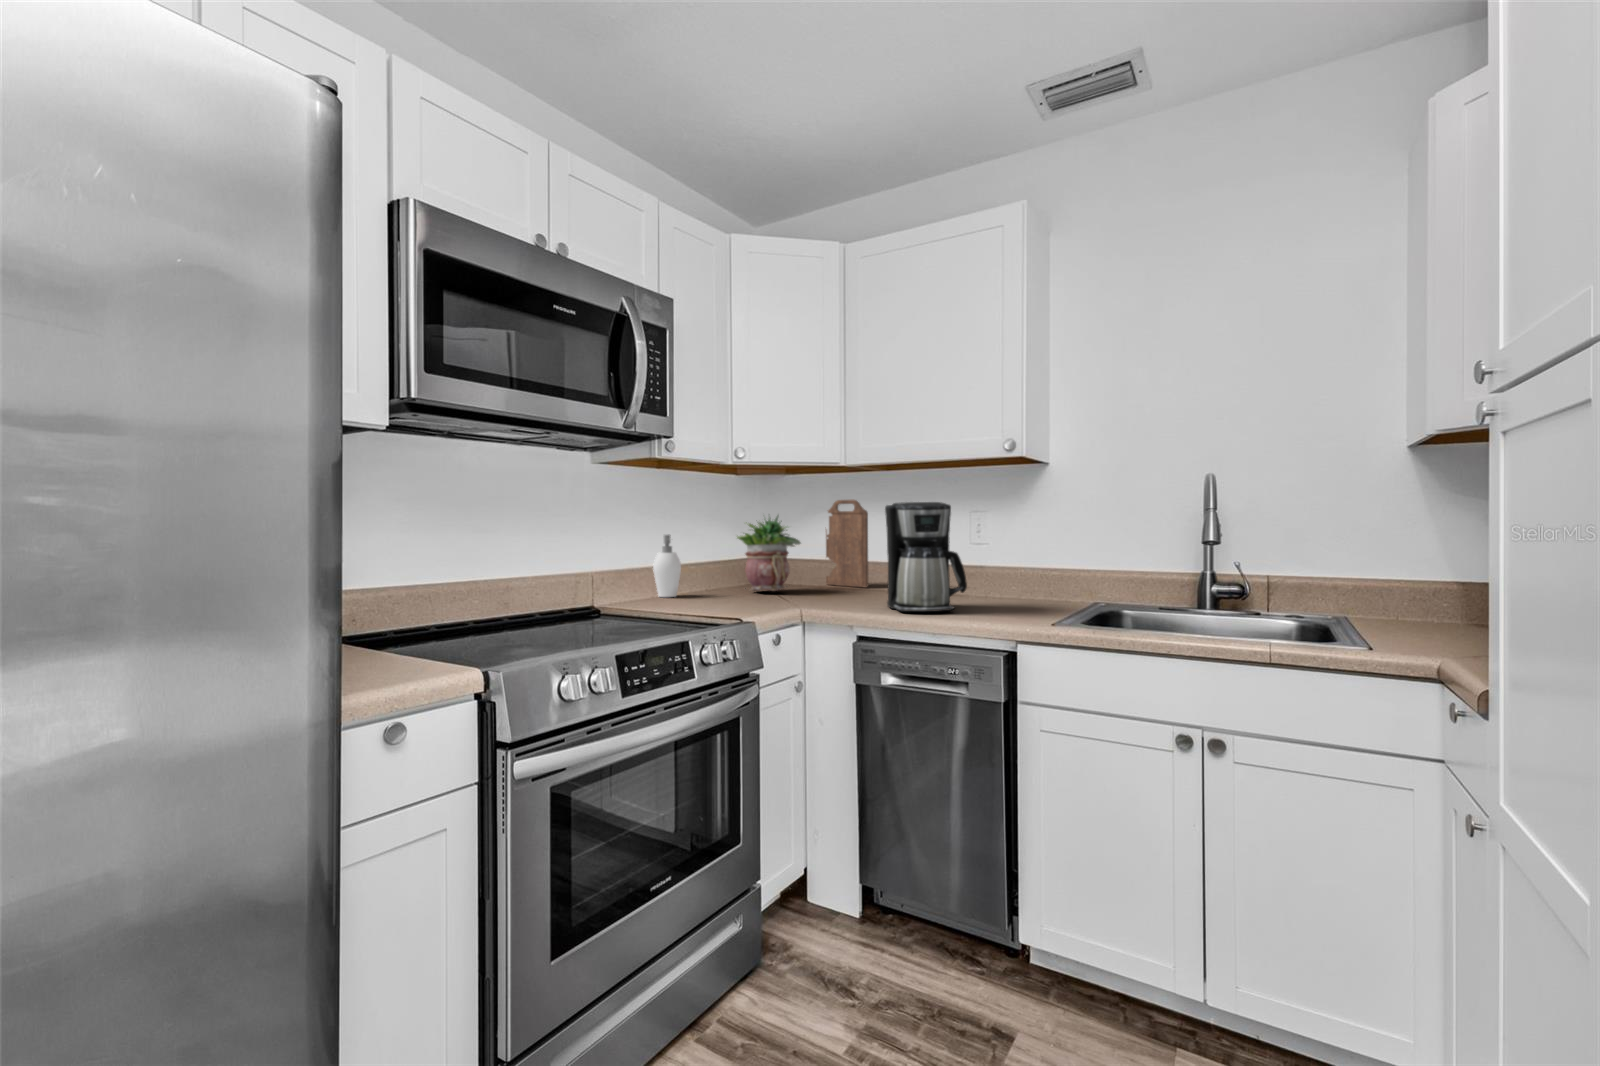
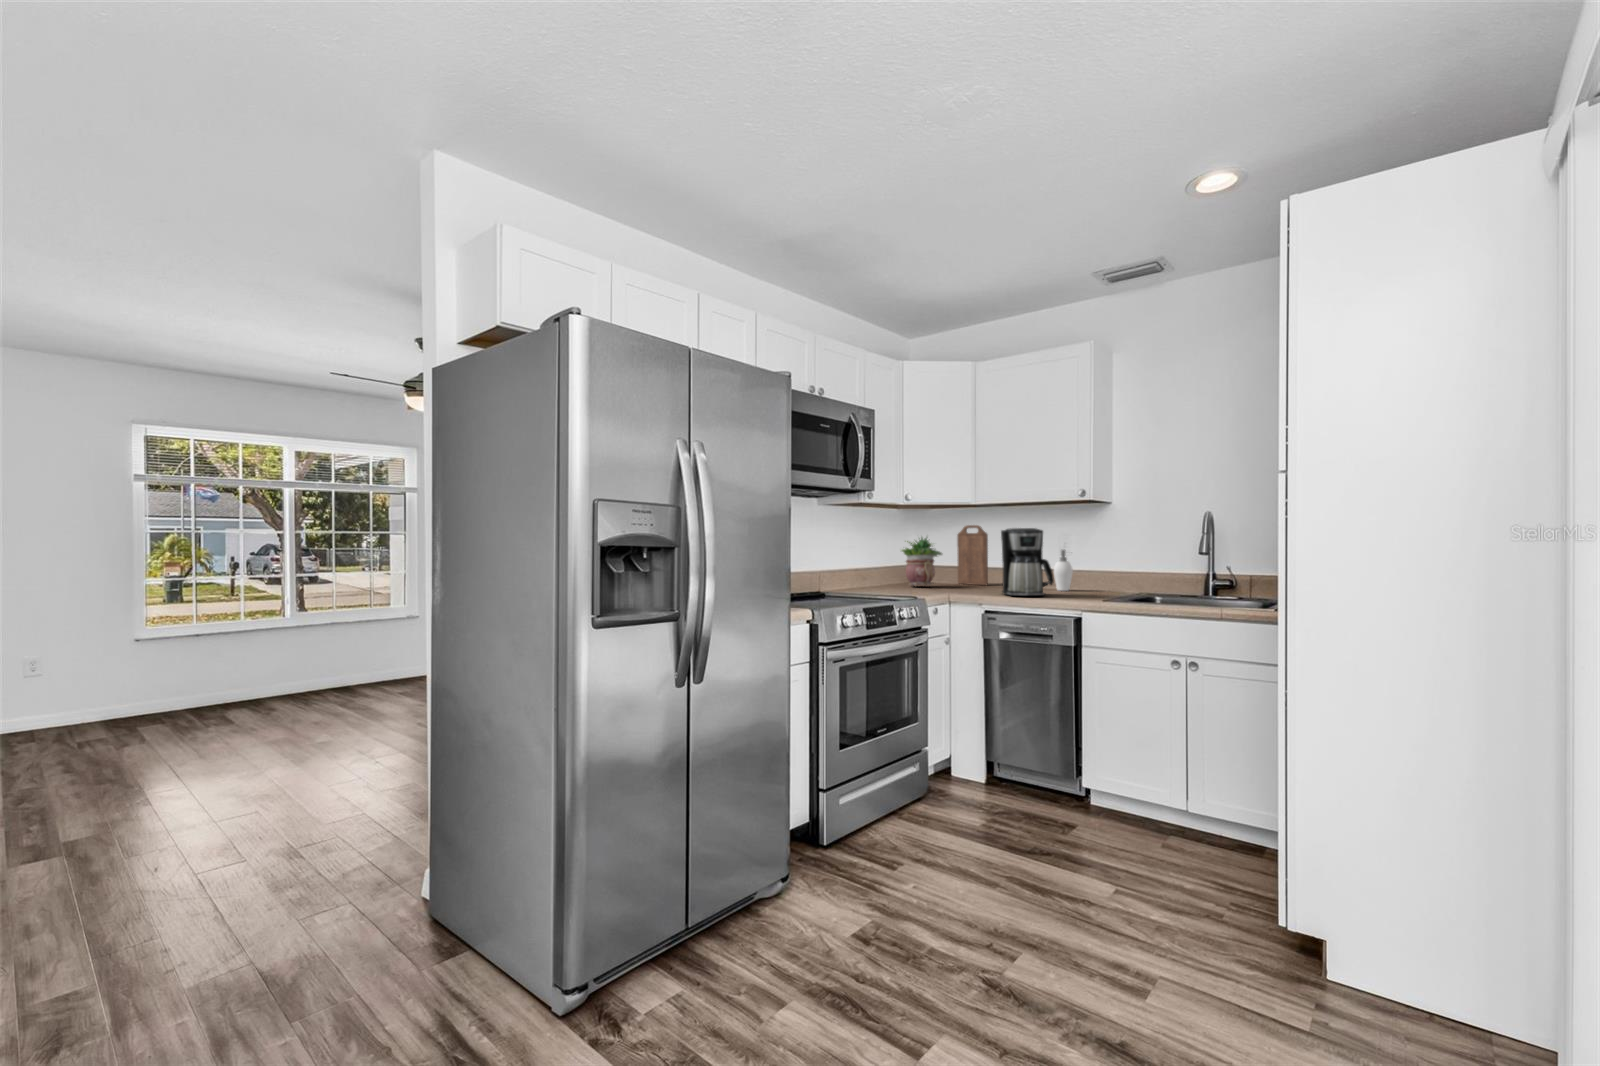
soap dispenser: present [653,534,681,597] -> present [1054,550,1073,591]

